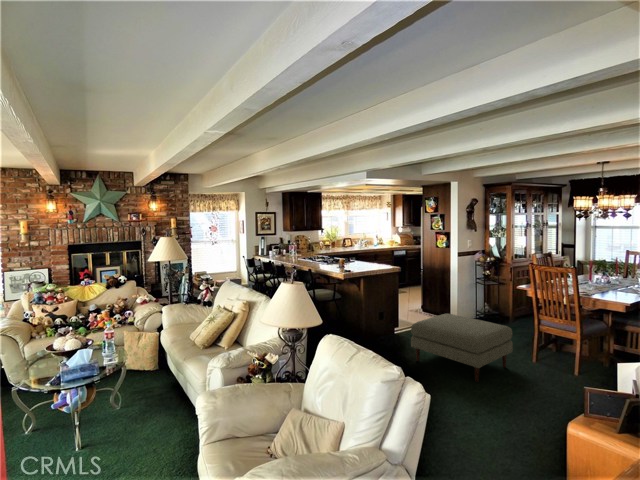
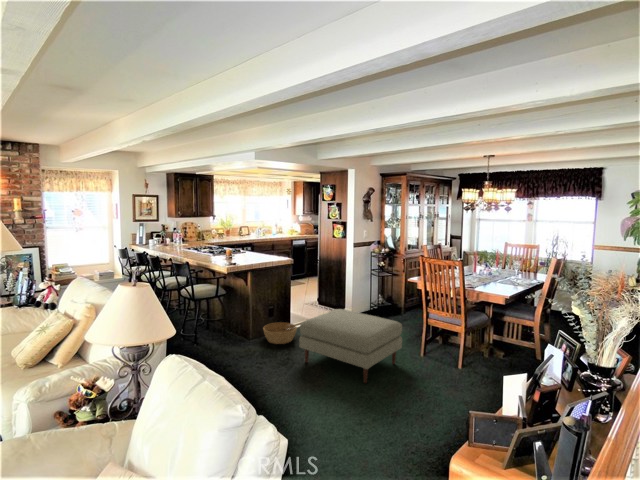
basket: none [374,325,406,344] -> present [263,322,297,344]

